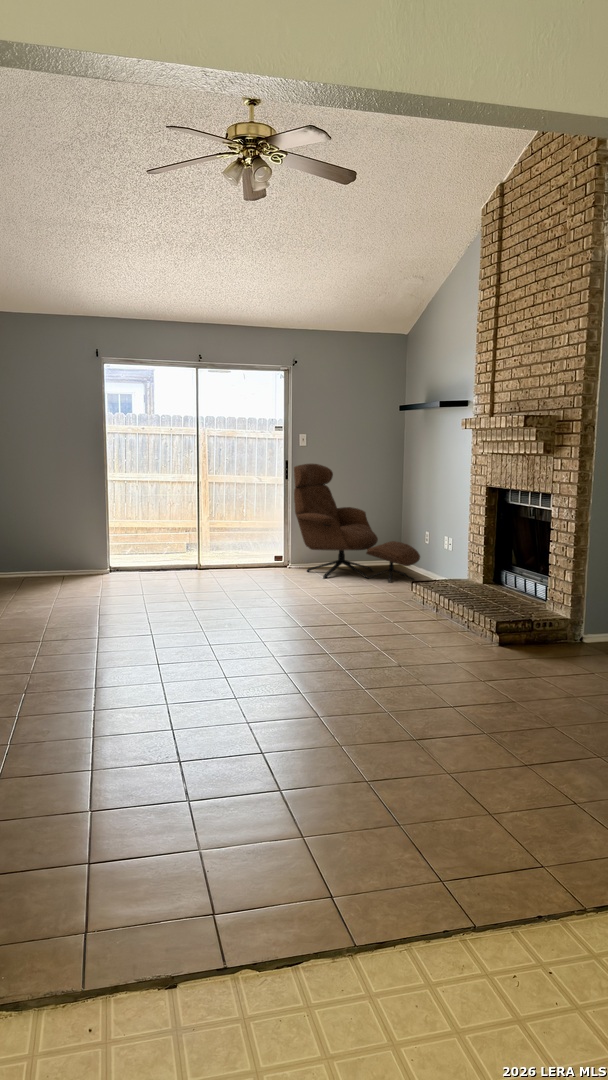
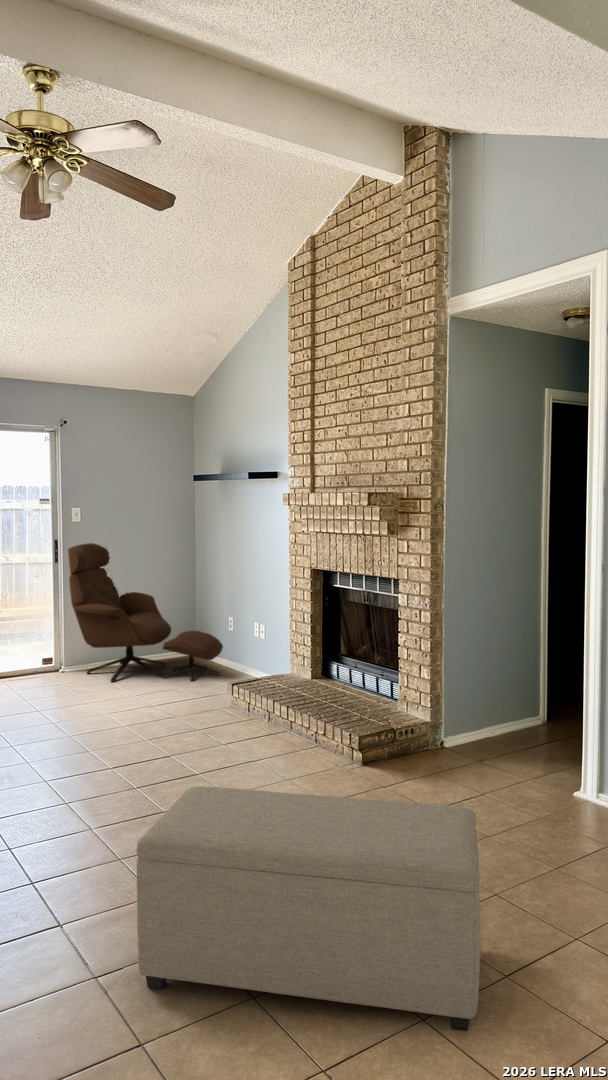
ottoman: none [272,616,519,783] -> present [137,786,481,1031]

